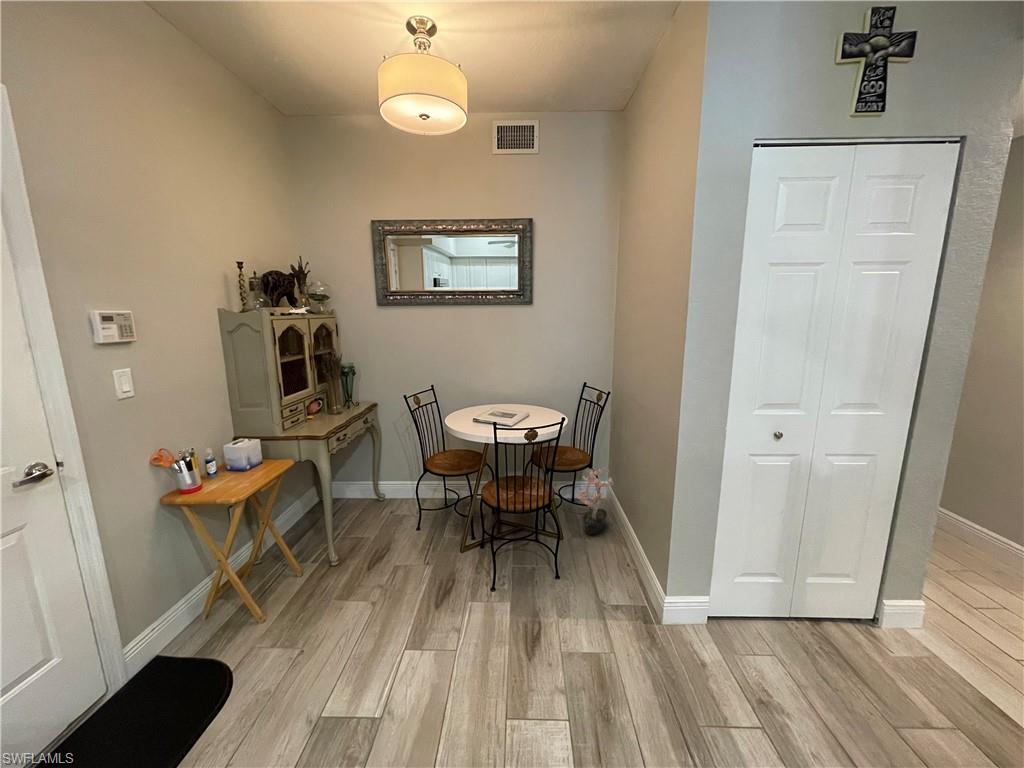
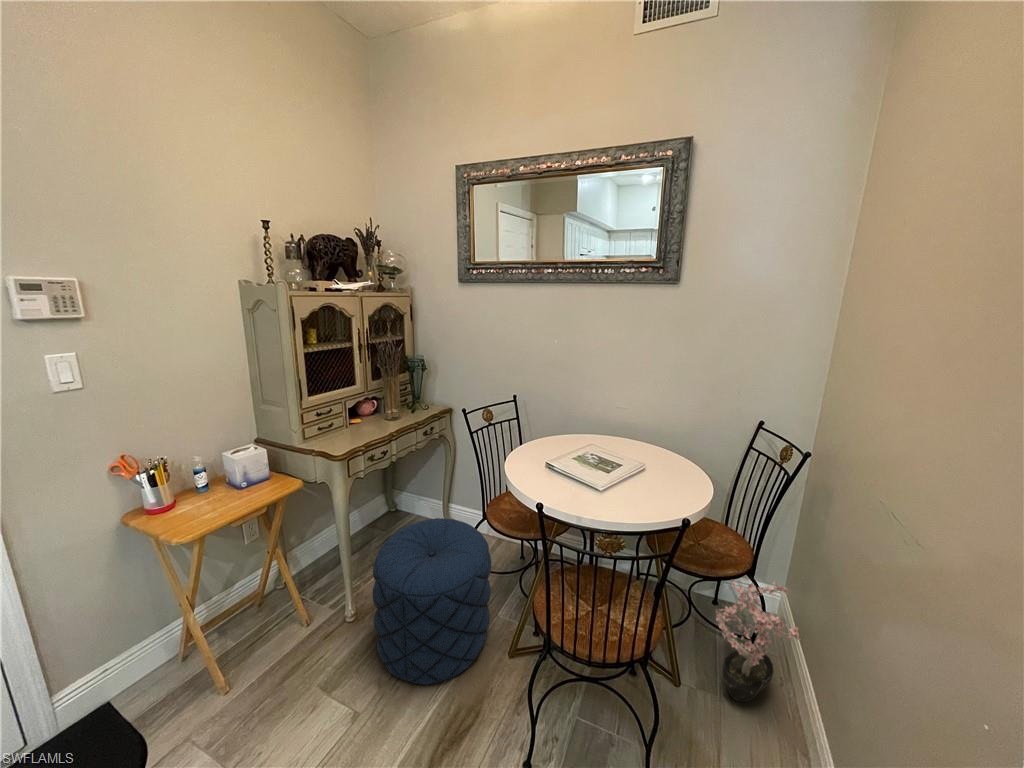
pouf: none [359,475,444,579] -> present [373,518,491,685]

